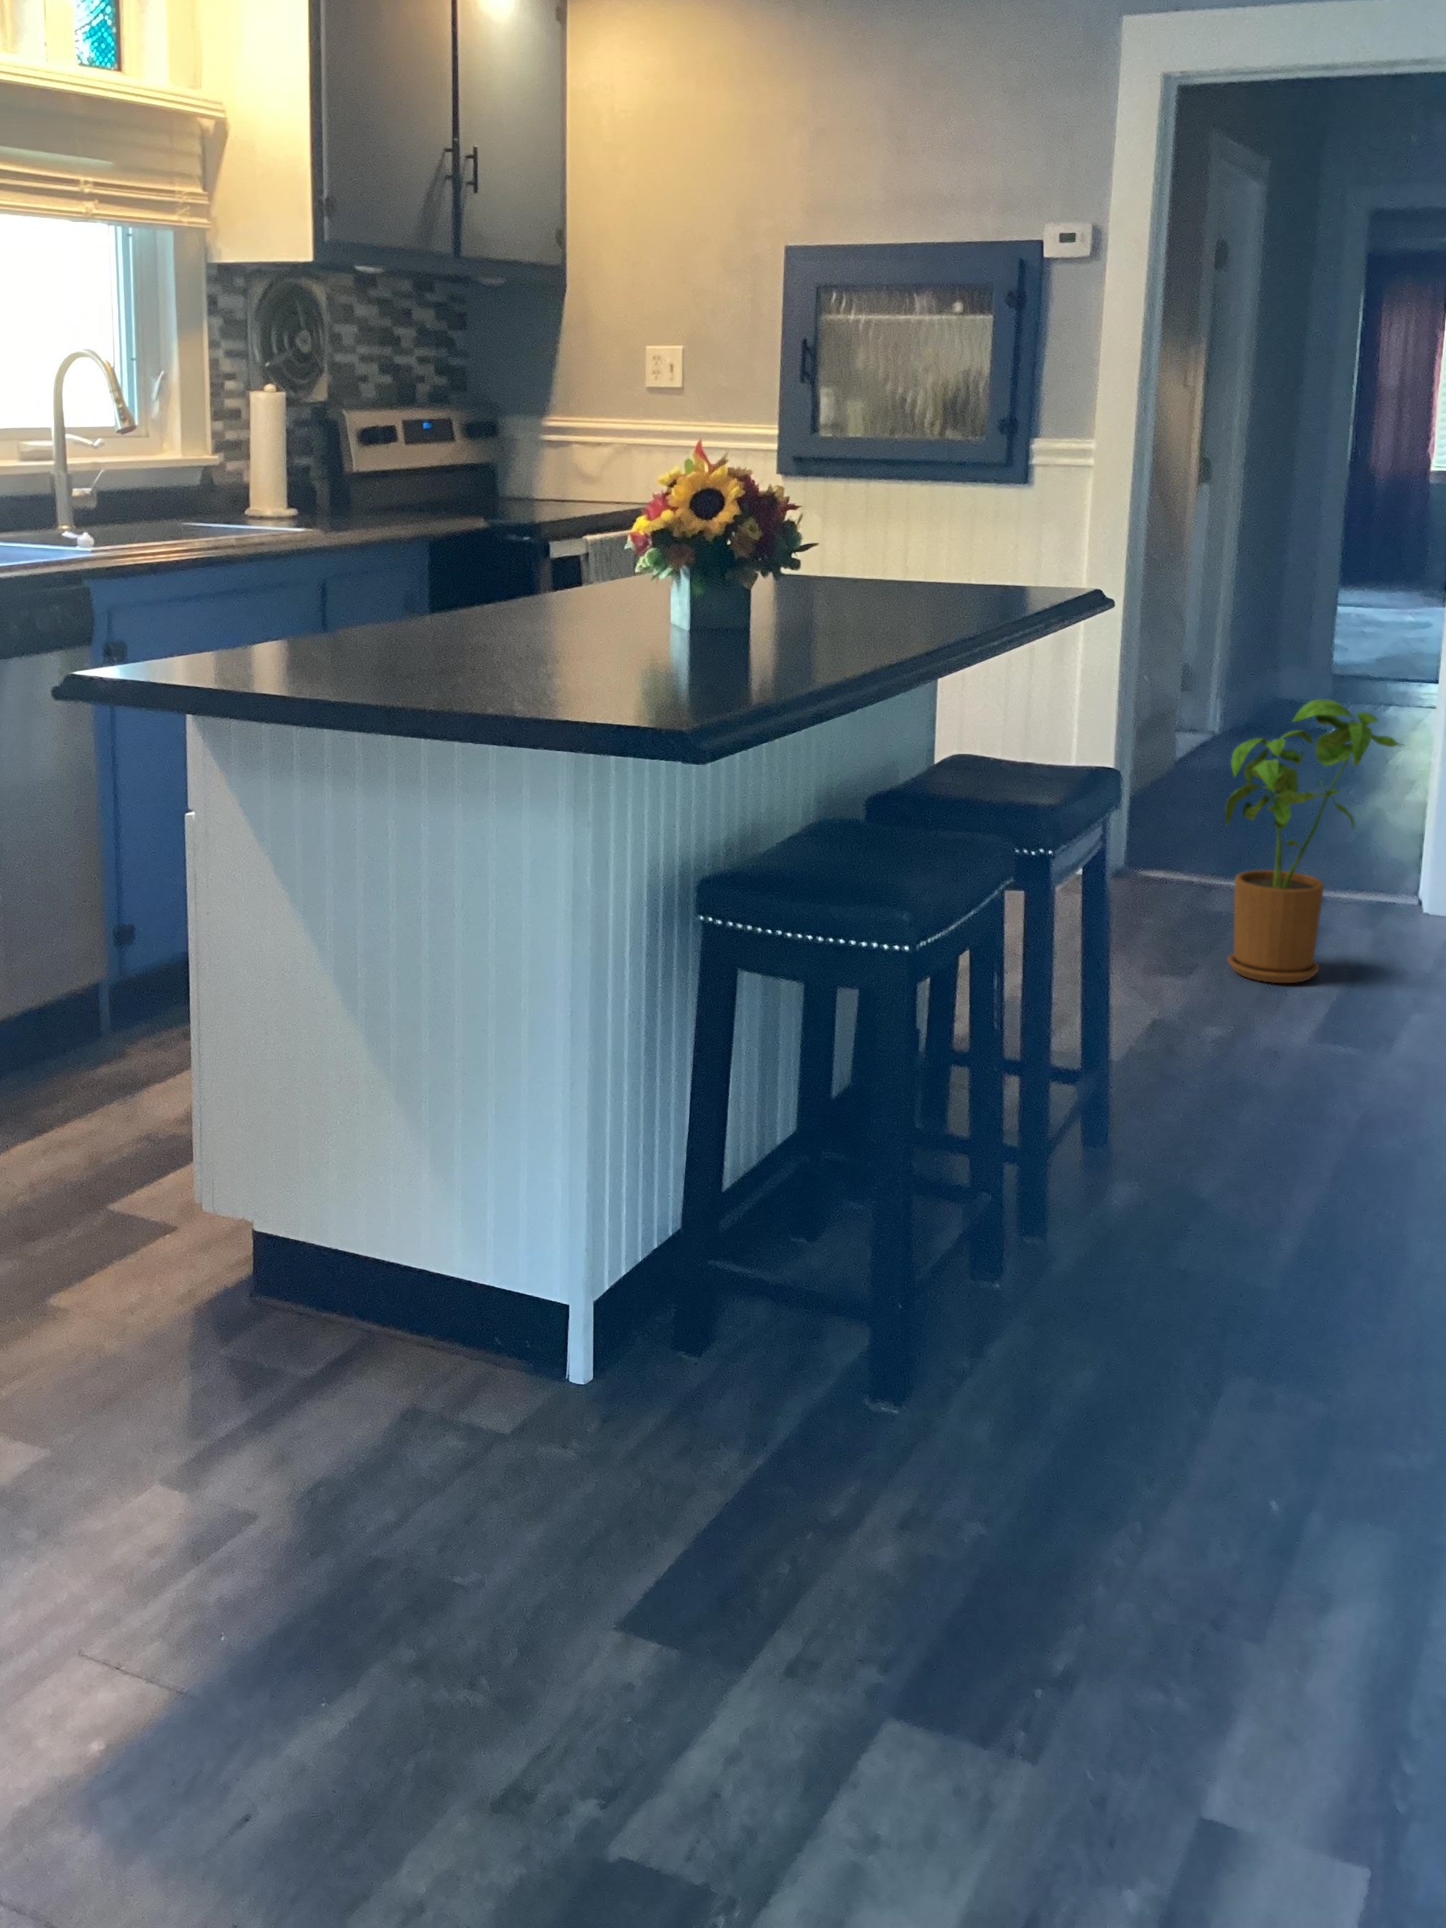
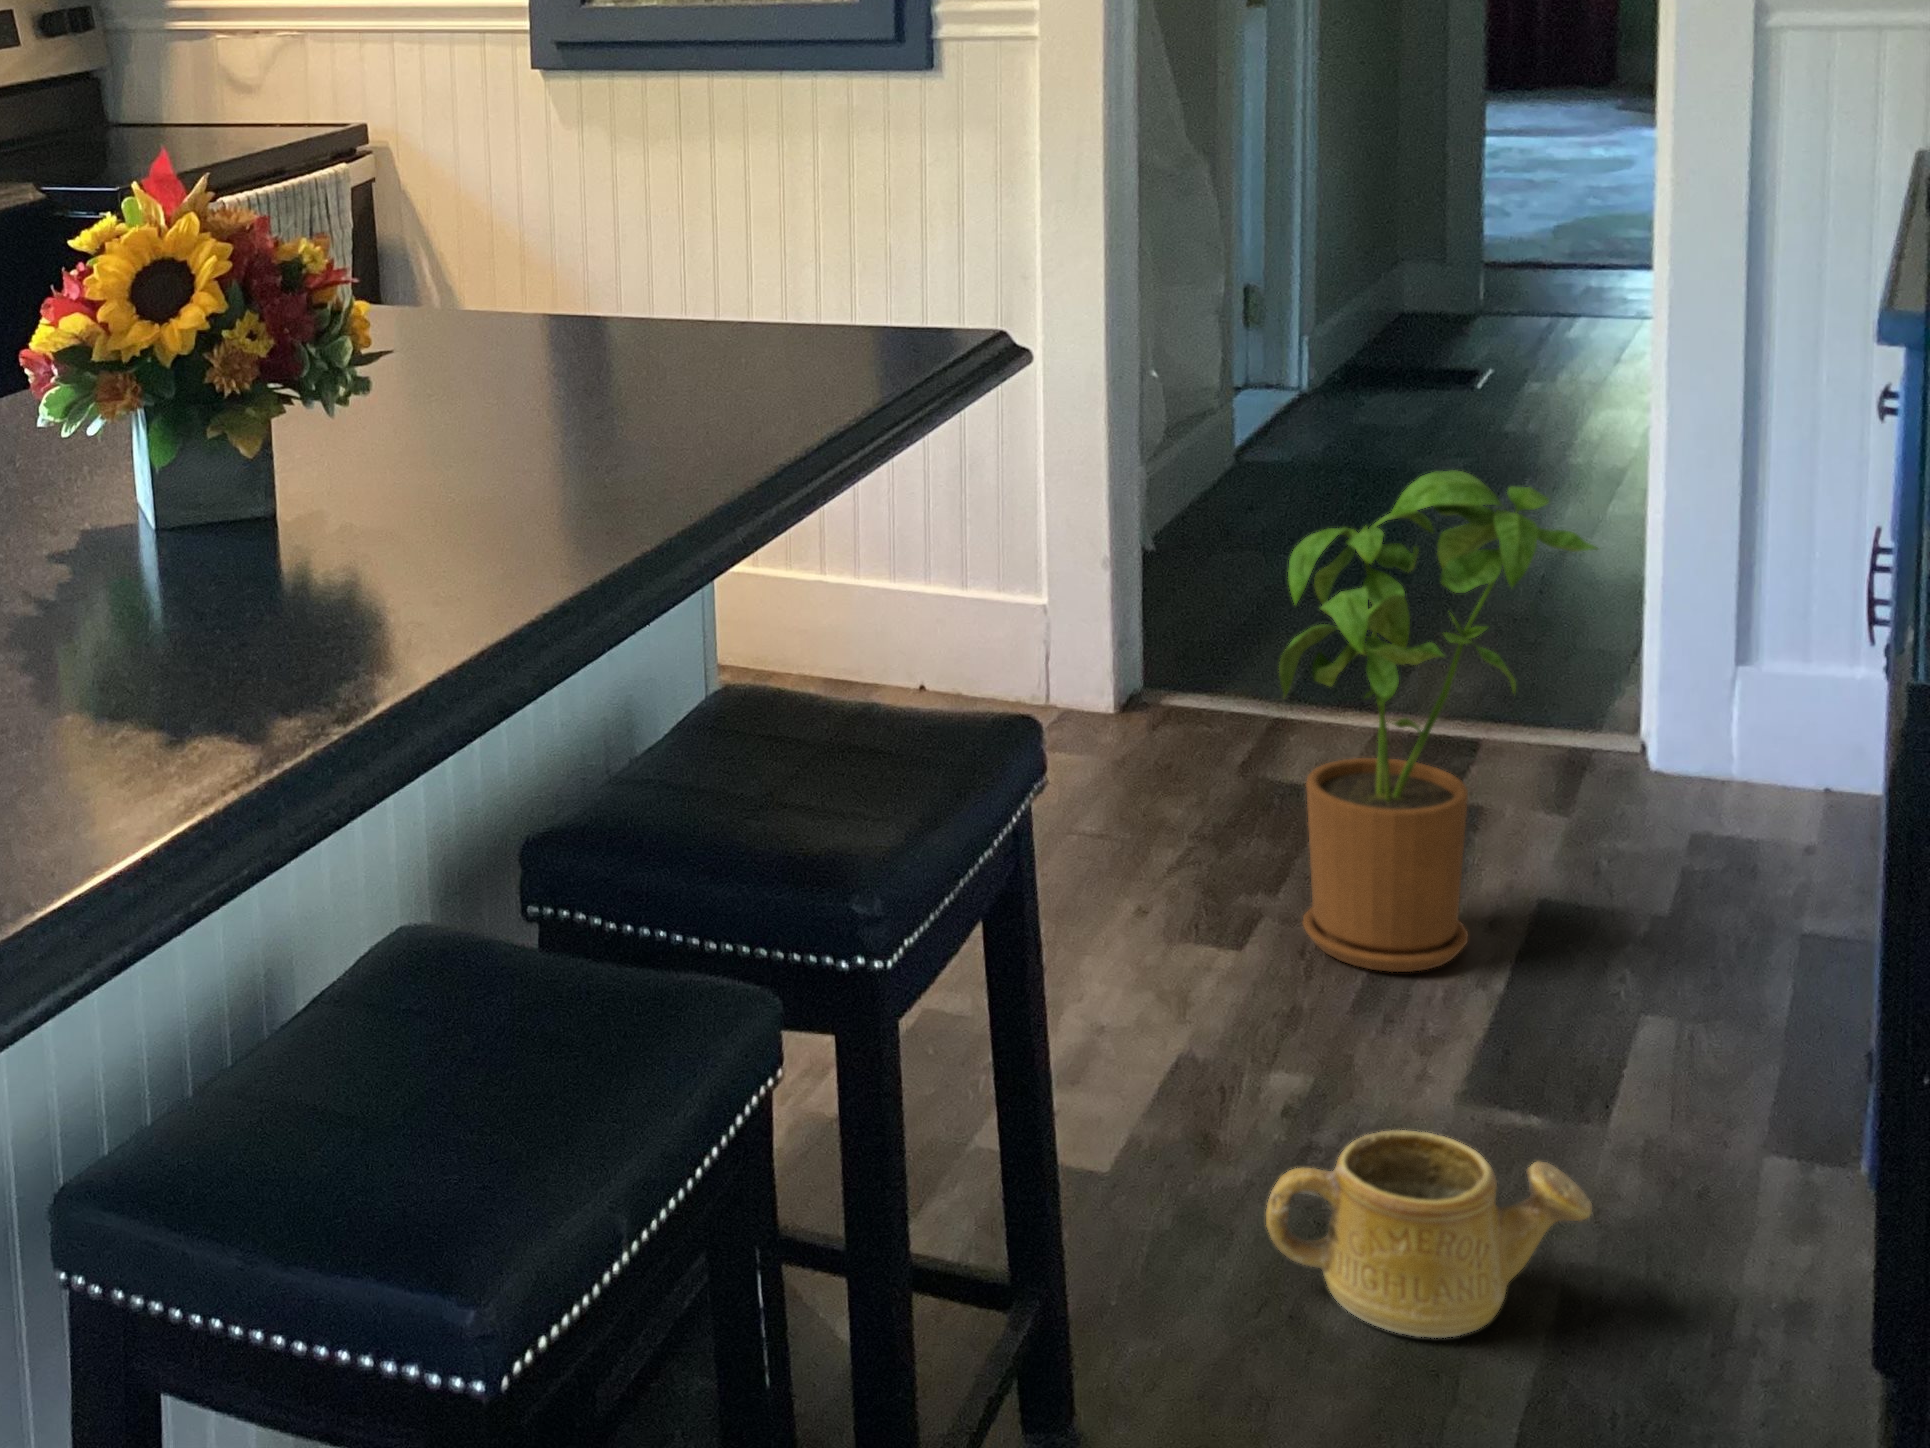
watering can: none [1214,1014,1382,1110] -> present [1266,1130,1592,1338]

